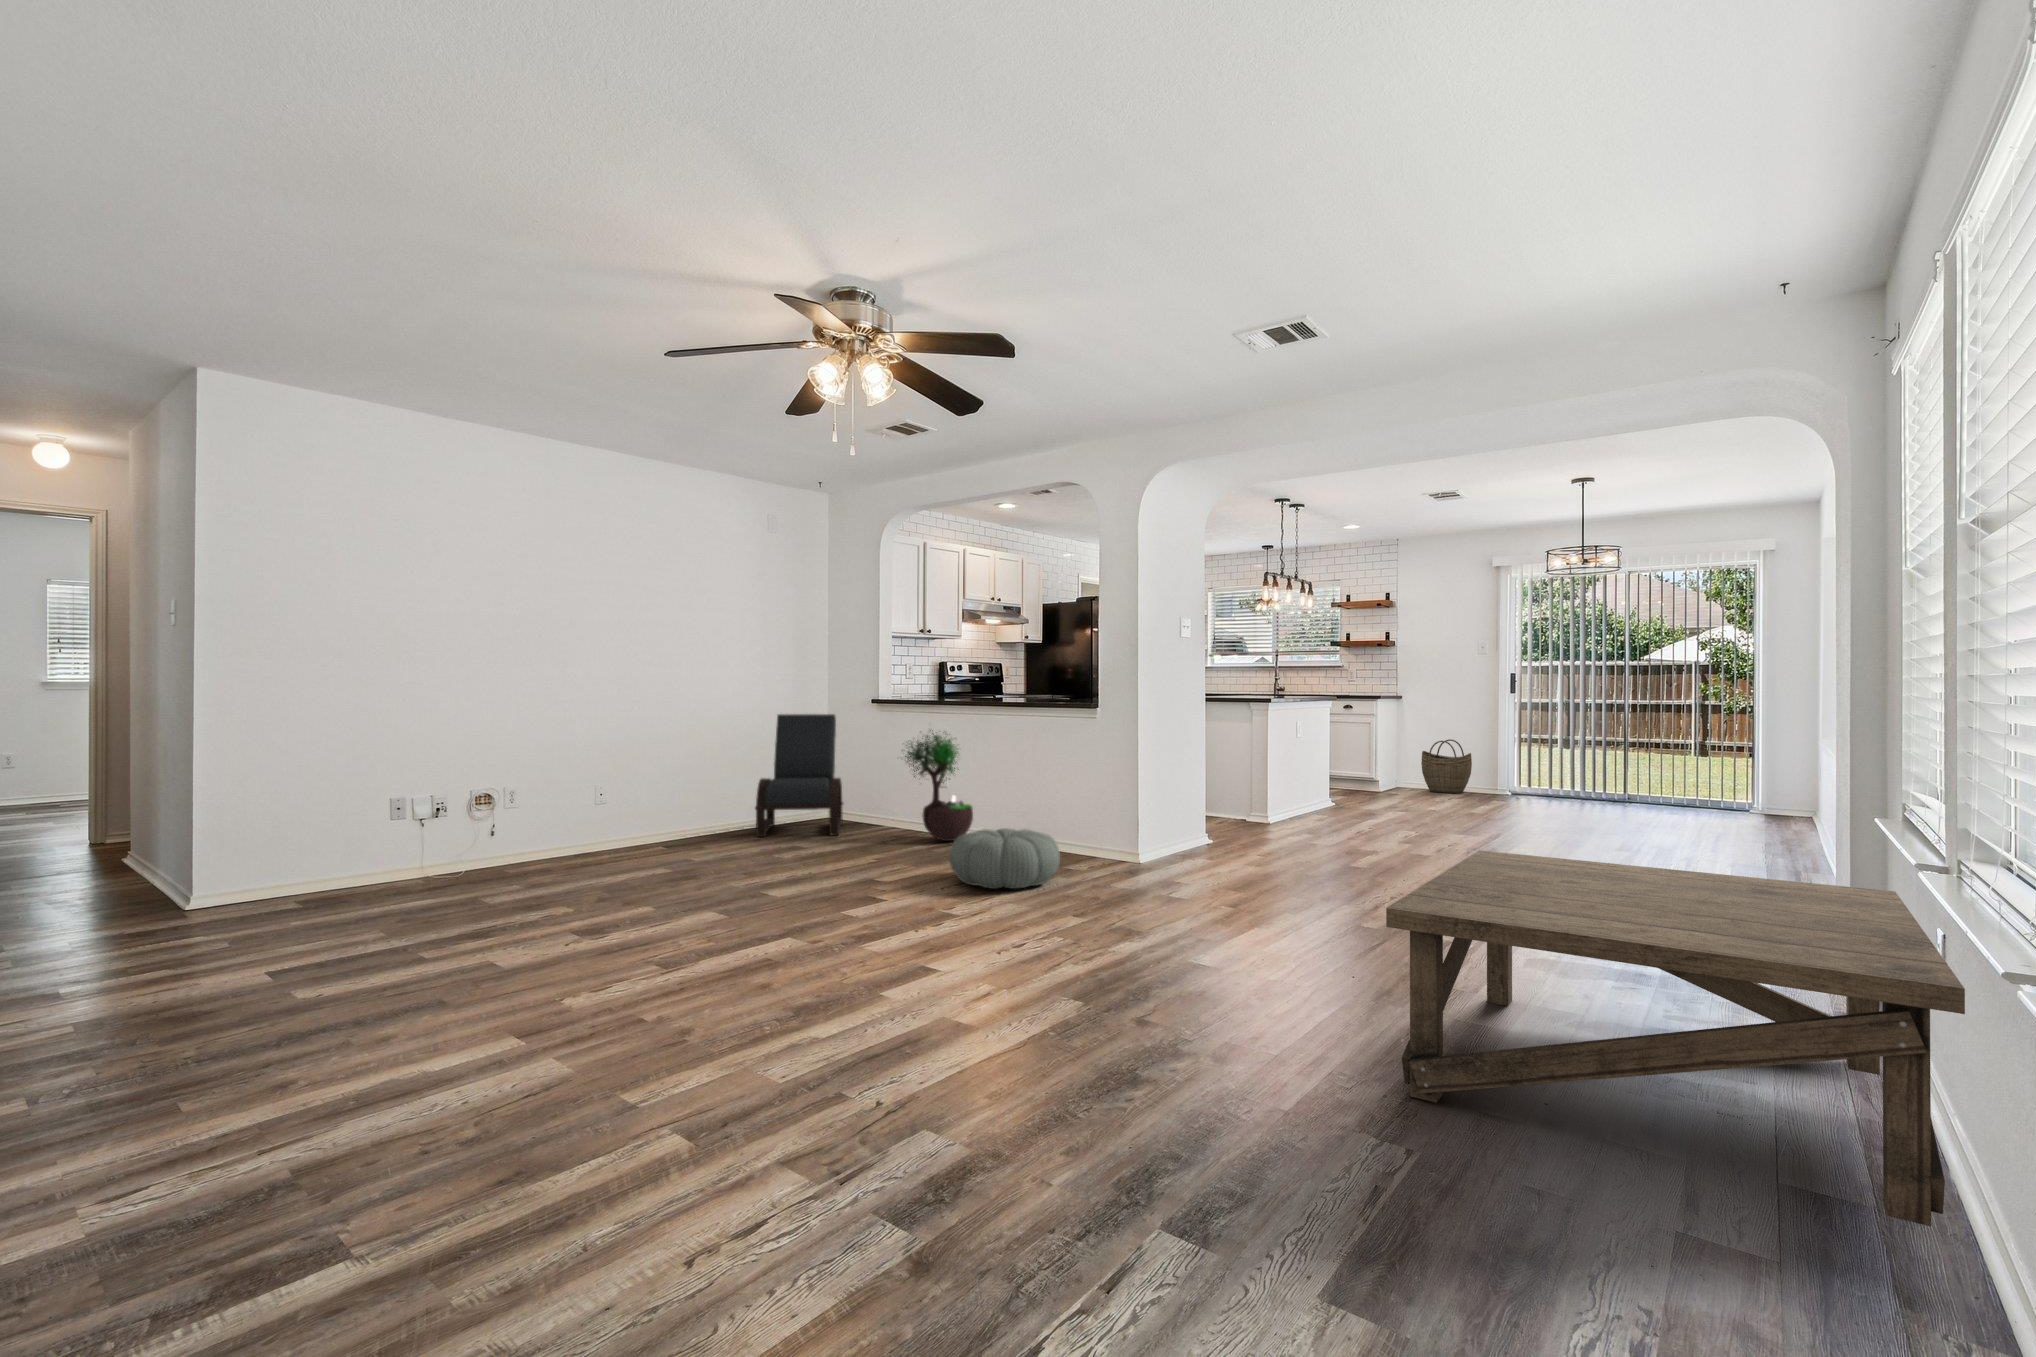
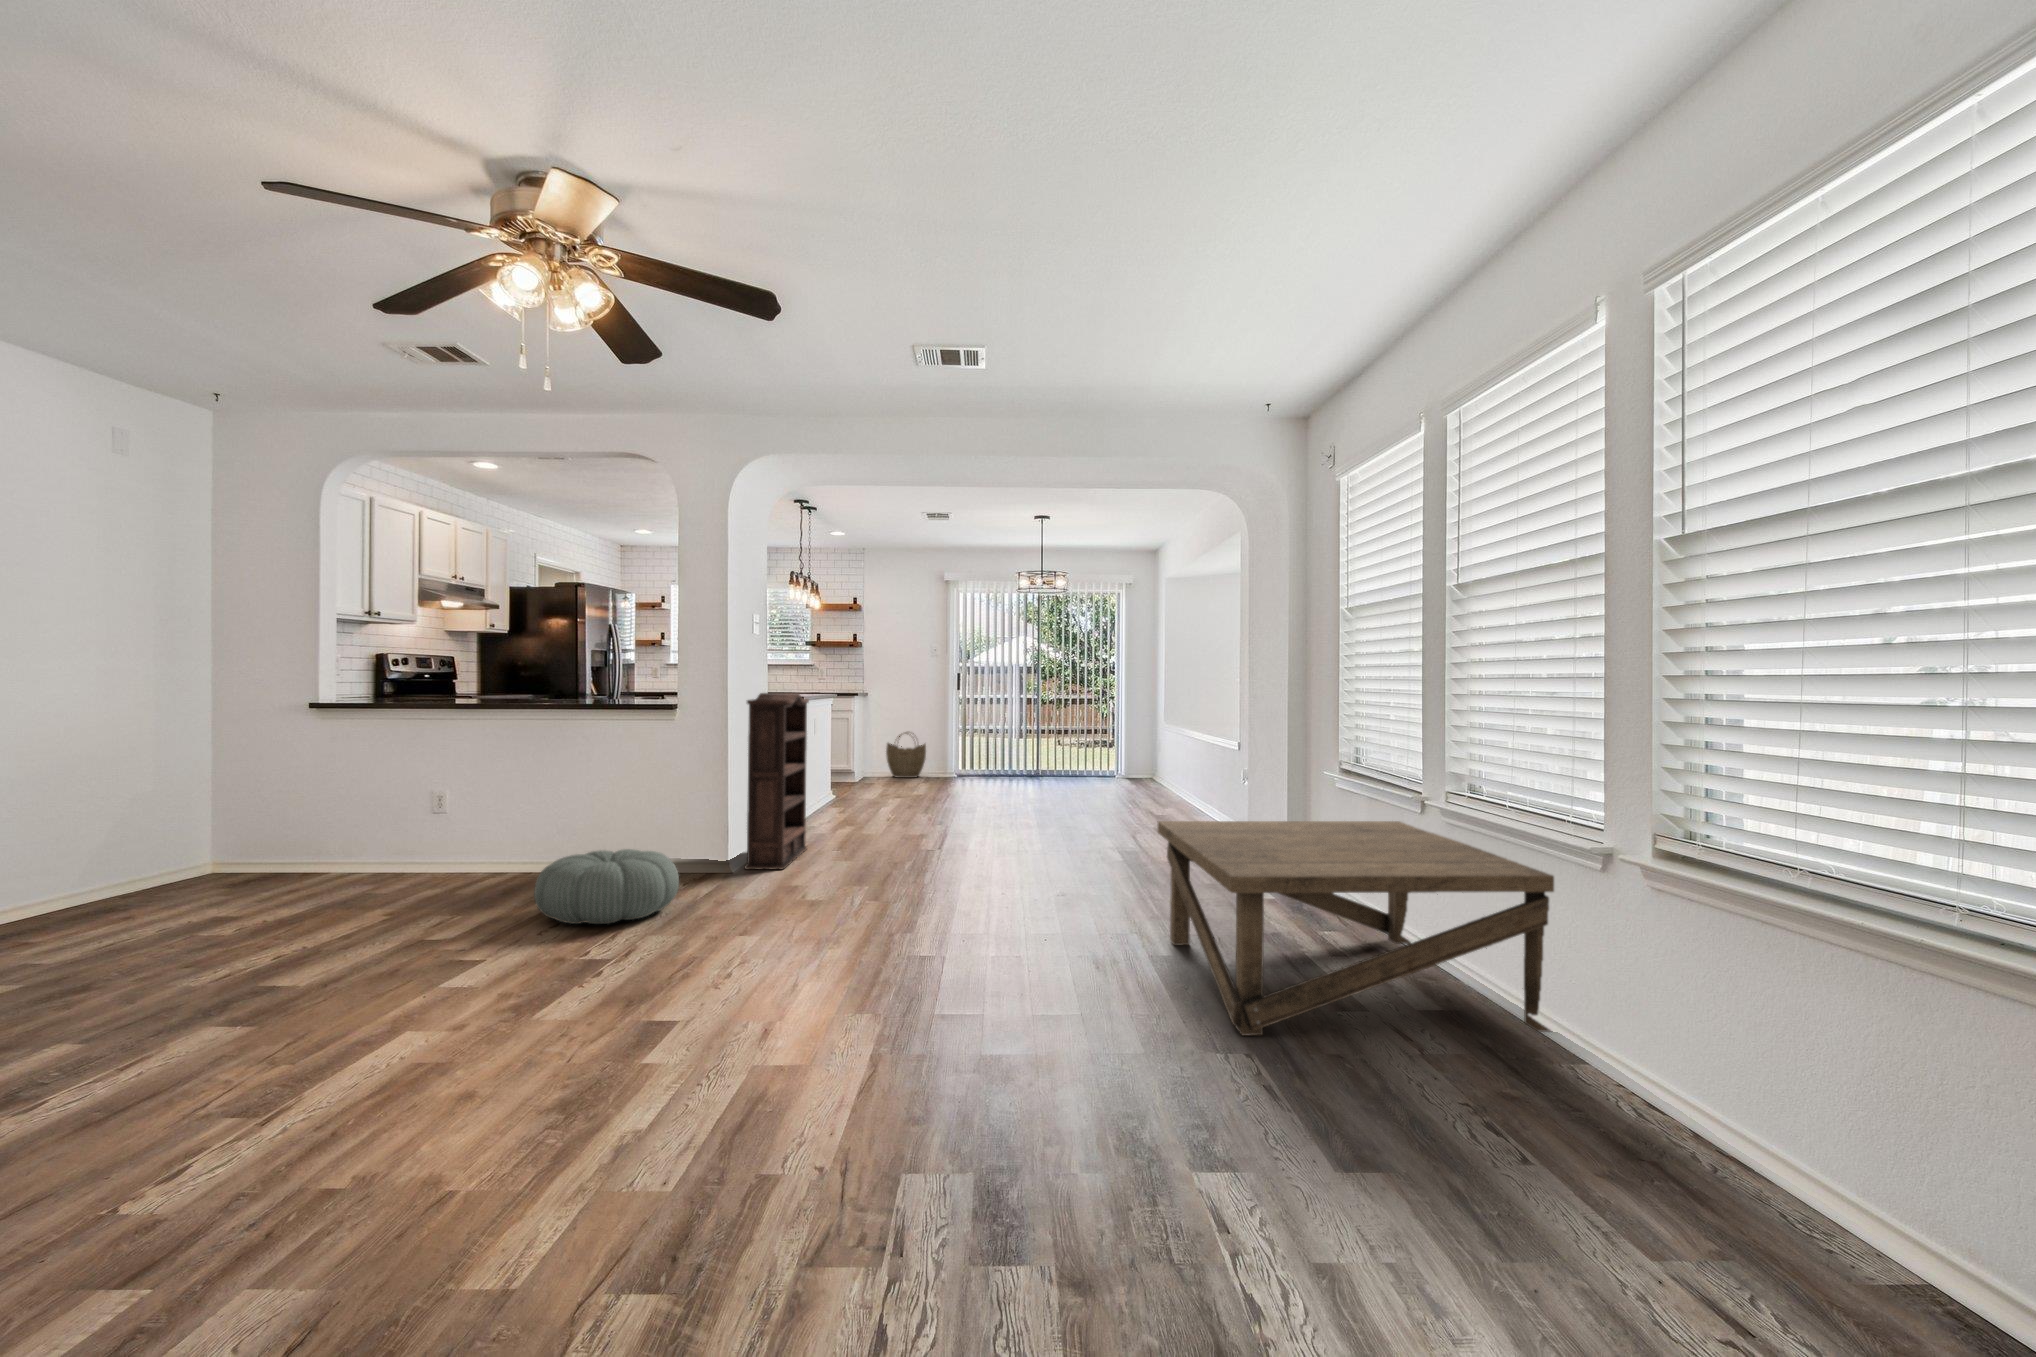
bookshelf: none [1150,695,1231,867] -> present [745,693,809,869]
lounge chair: present [755,714,843,837] -> none [108,721,276,908]
potted tree: present [902,730,973,841] -> none [389,729,499,876]

